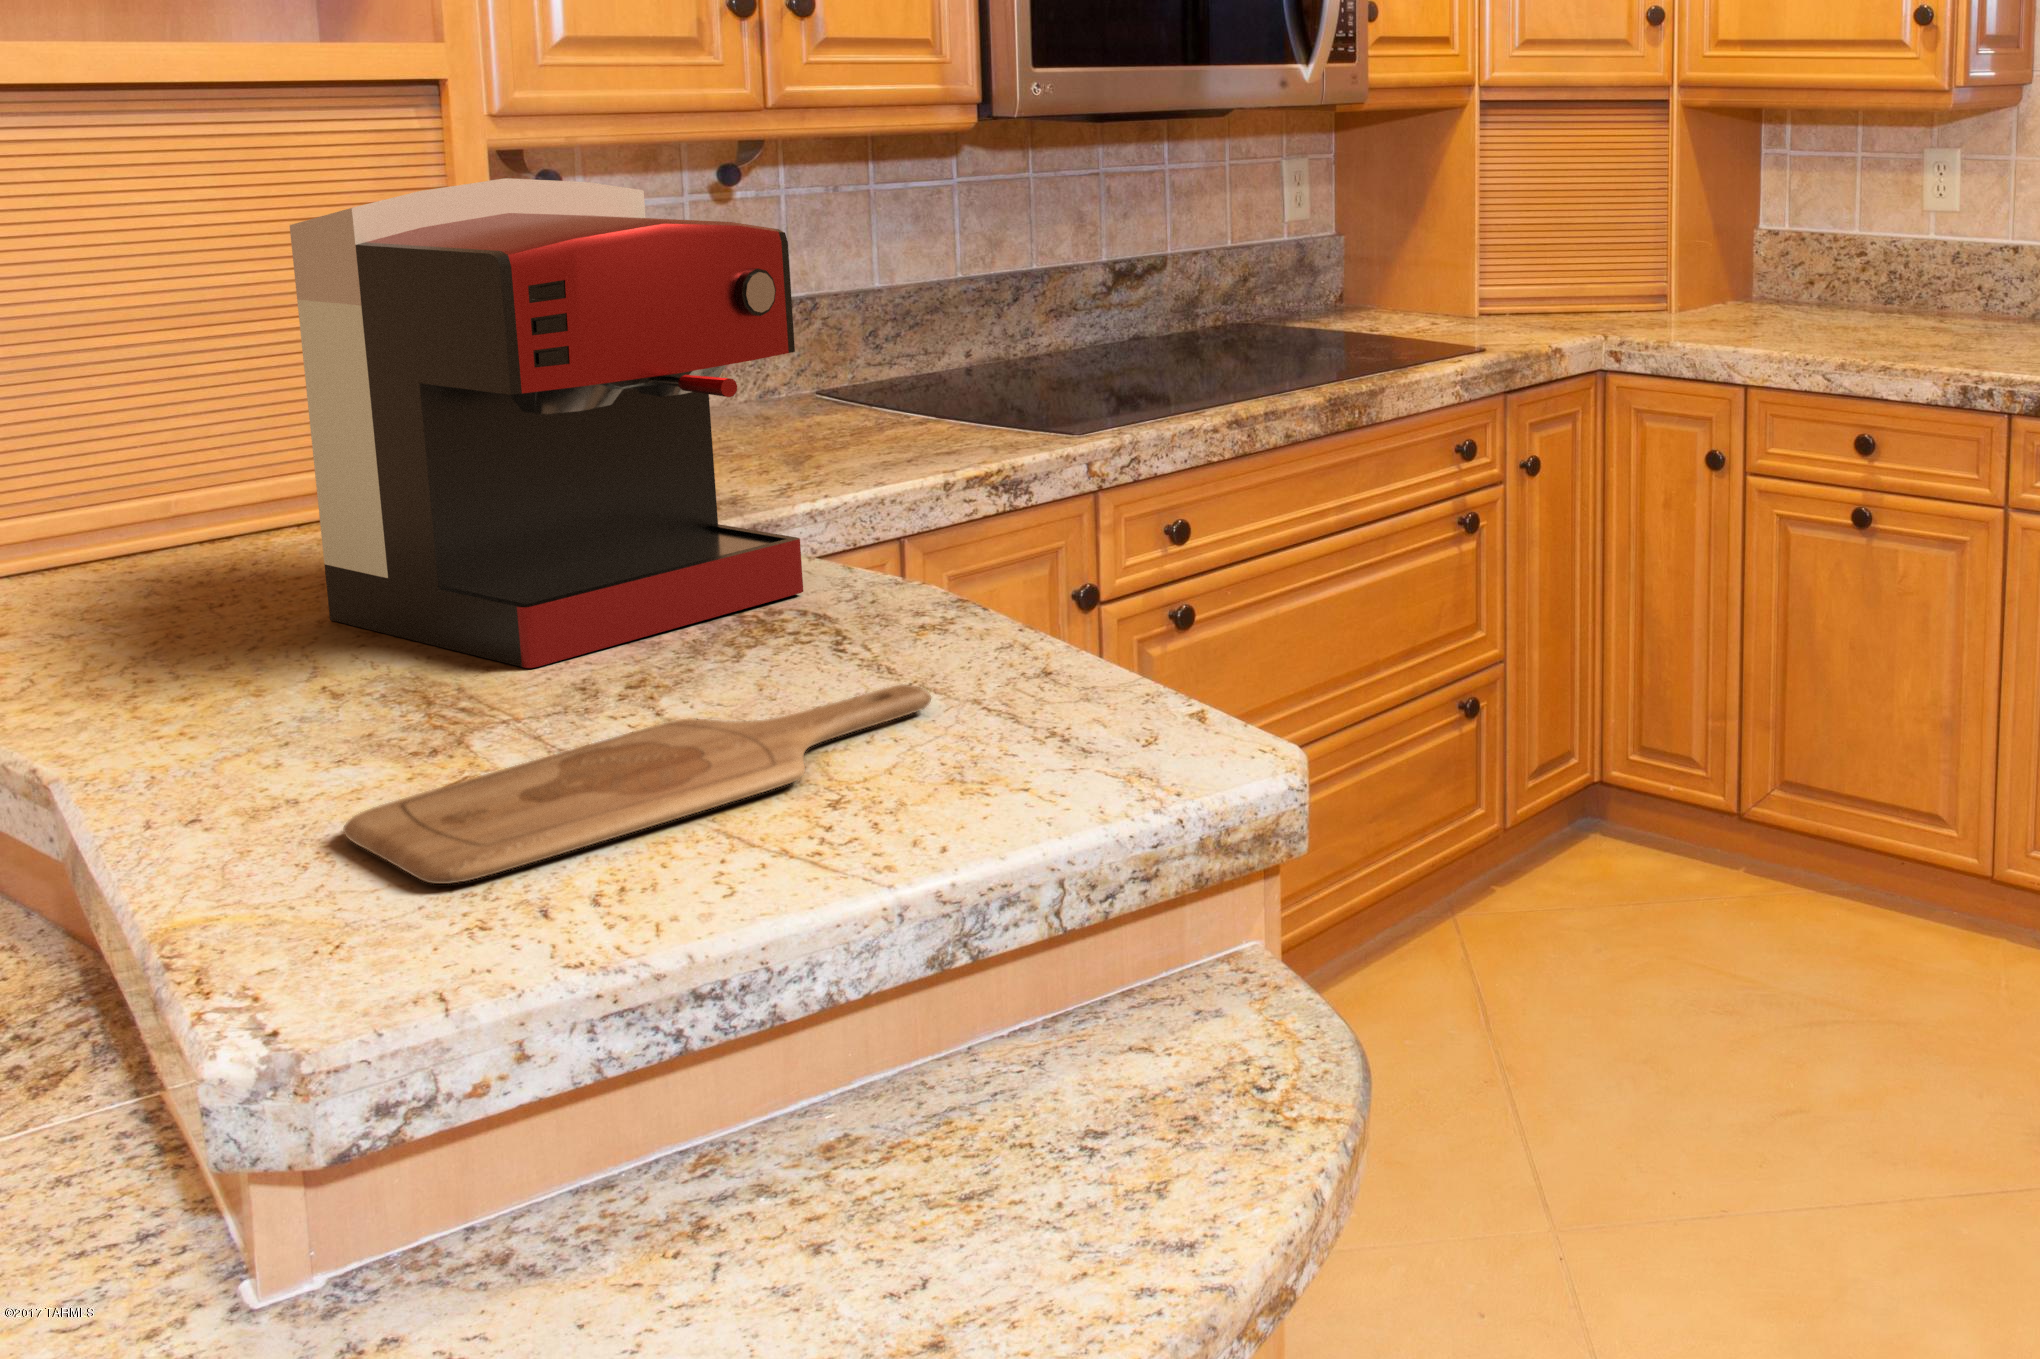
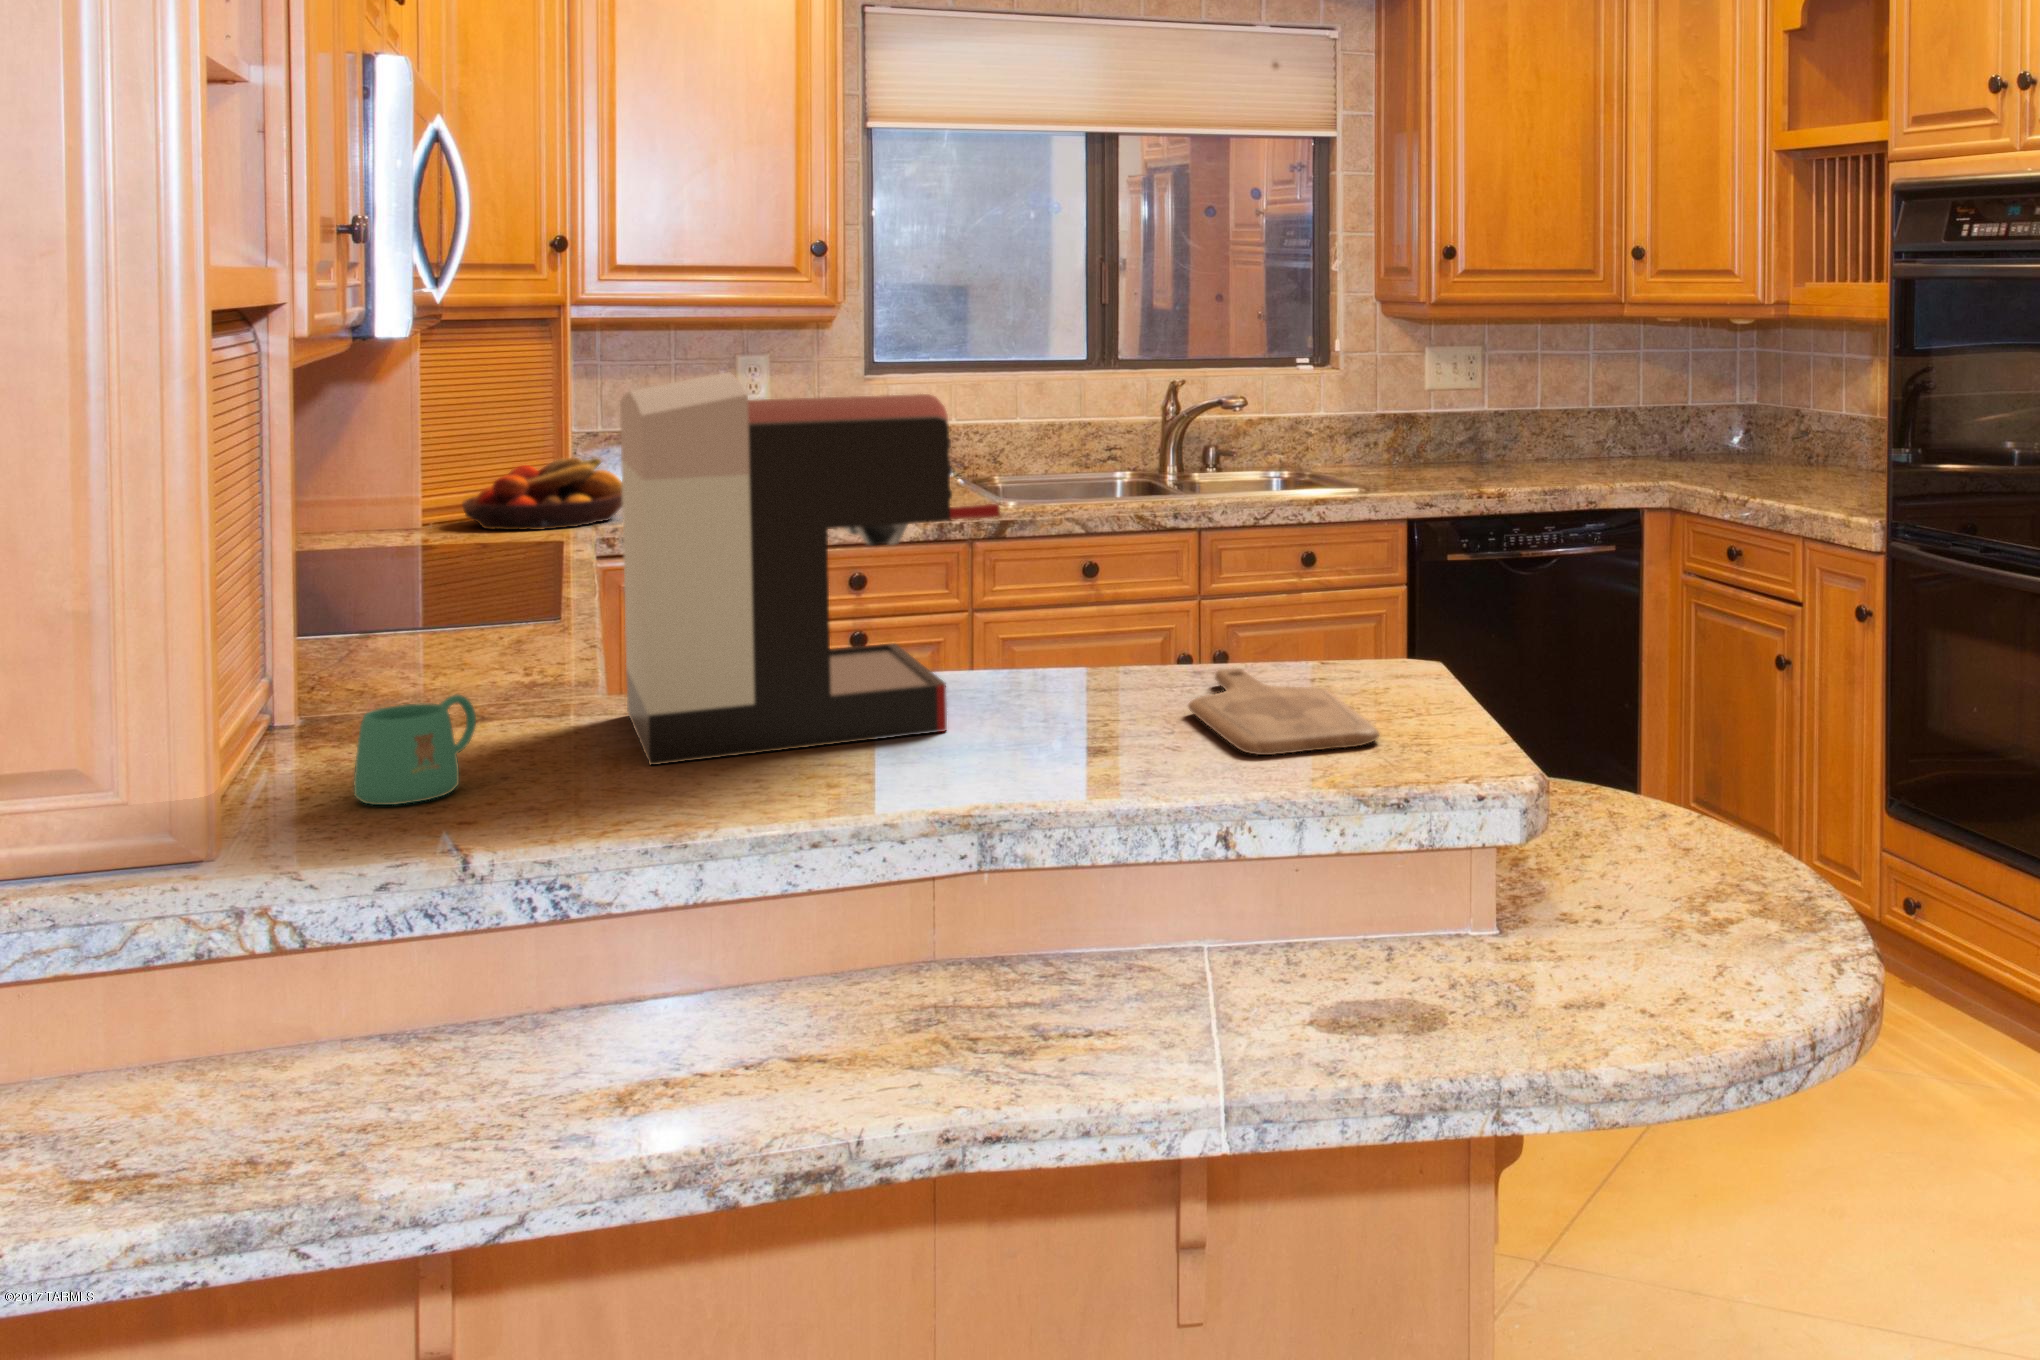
fruit bowl: none [1548,259,1706,335] -> present [462,458,622,530]
mug: none [134,501,296,601] -> present [354,694,476,805]

